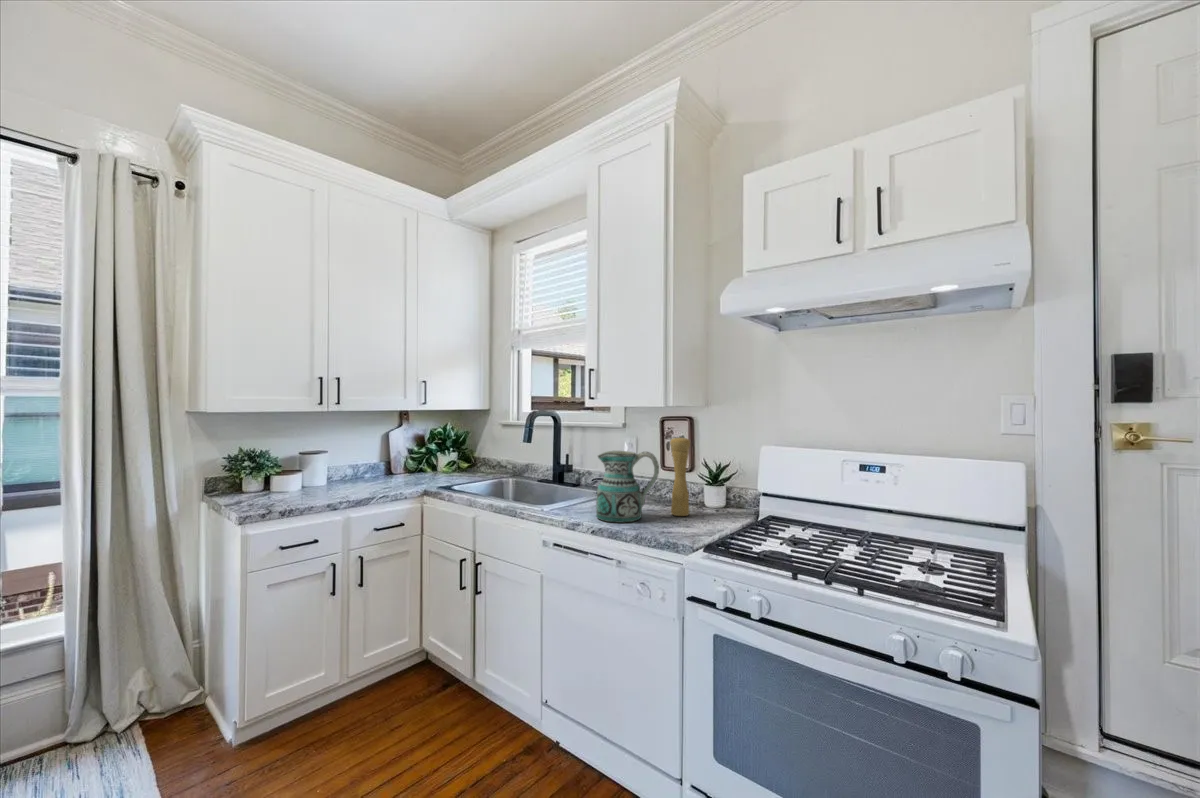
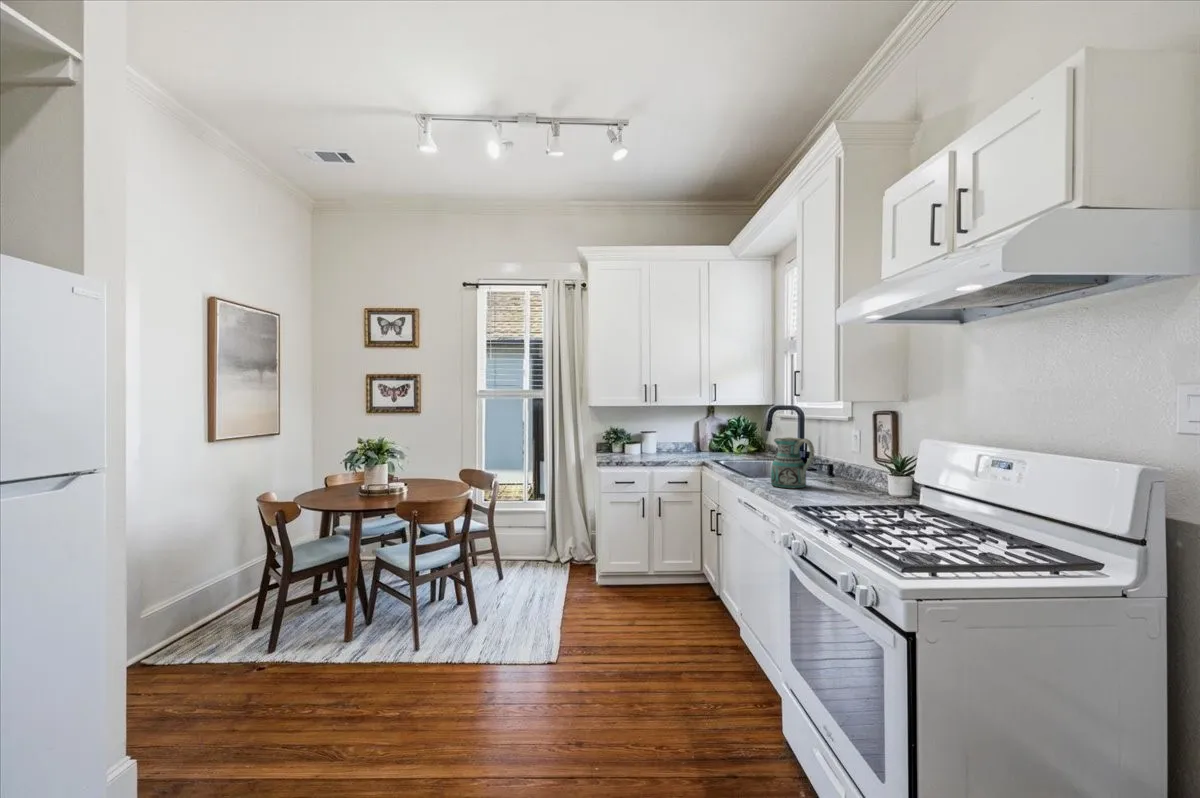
pepper mill: present [670,437,690,516] -> none [830,429,847,491]

